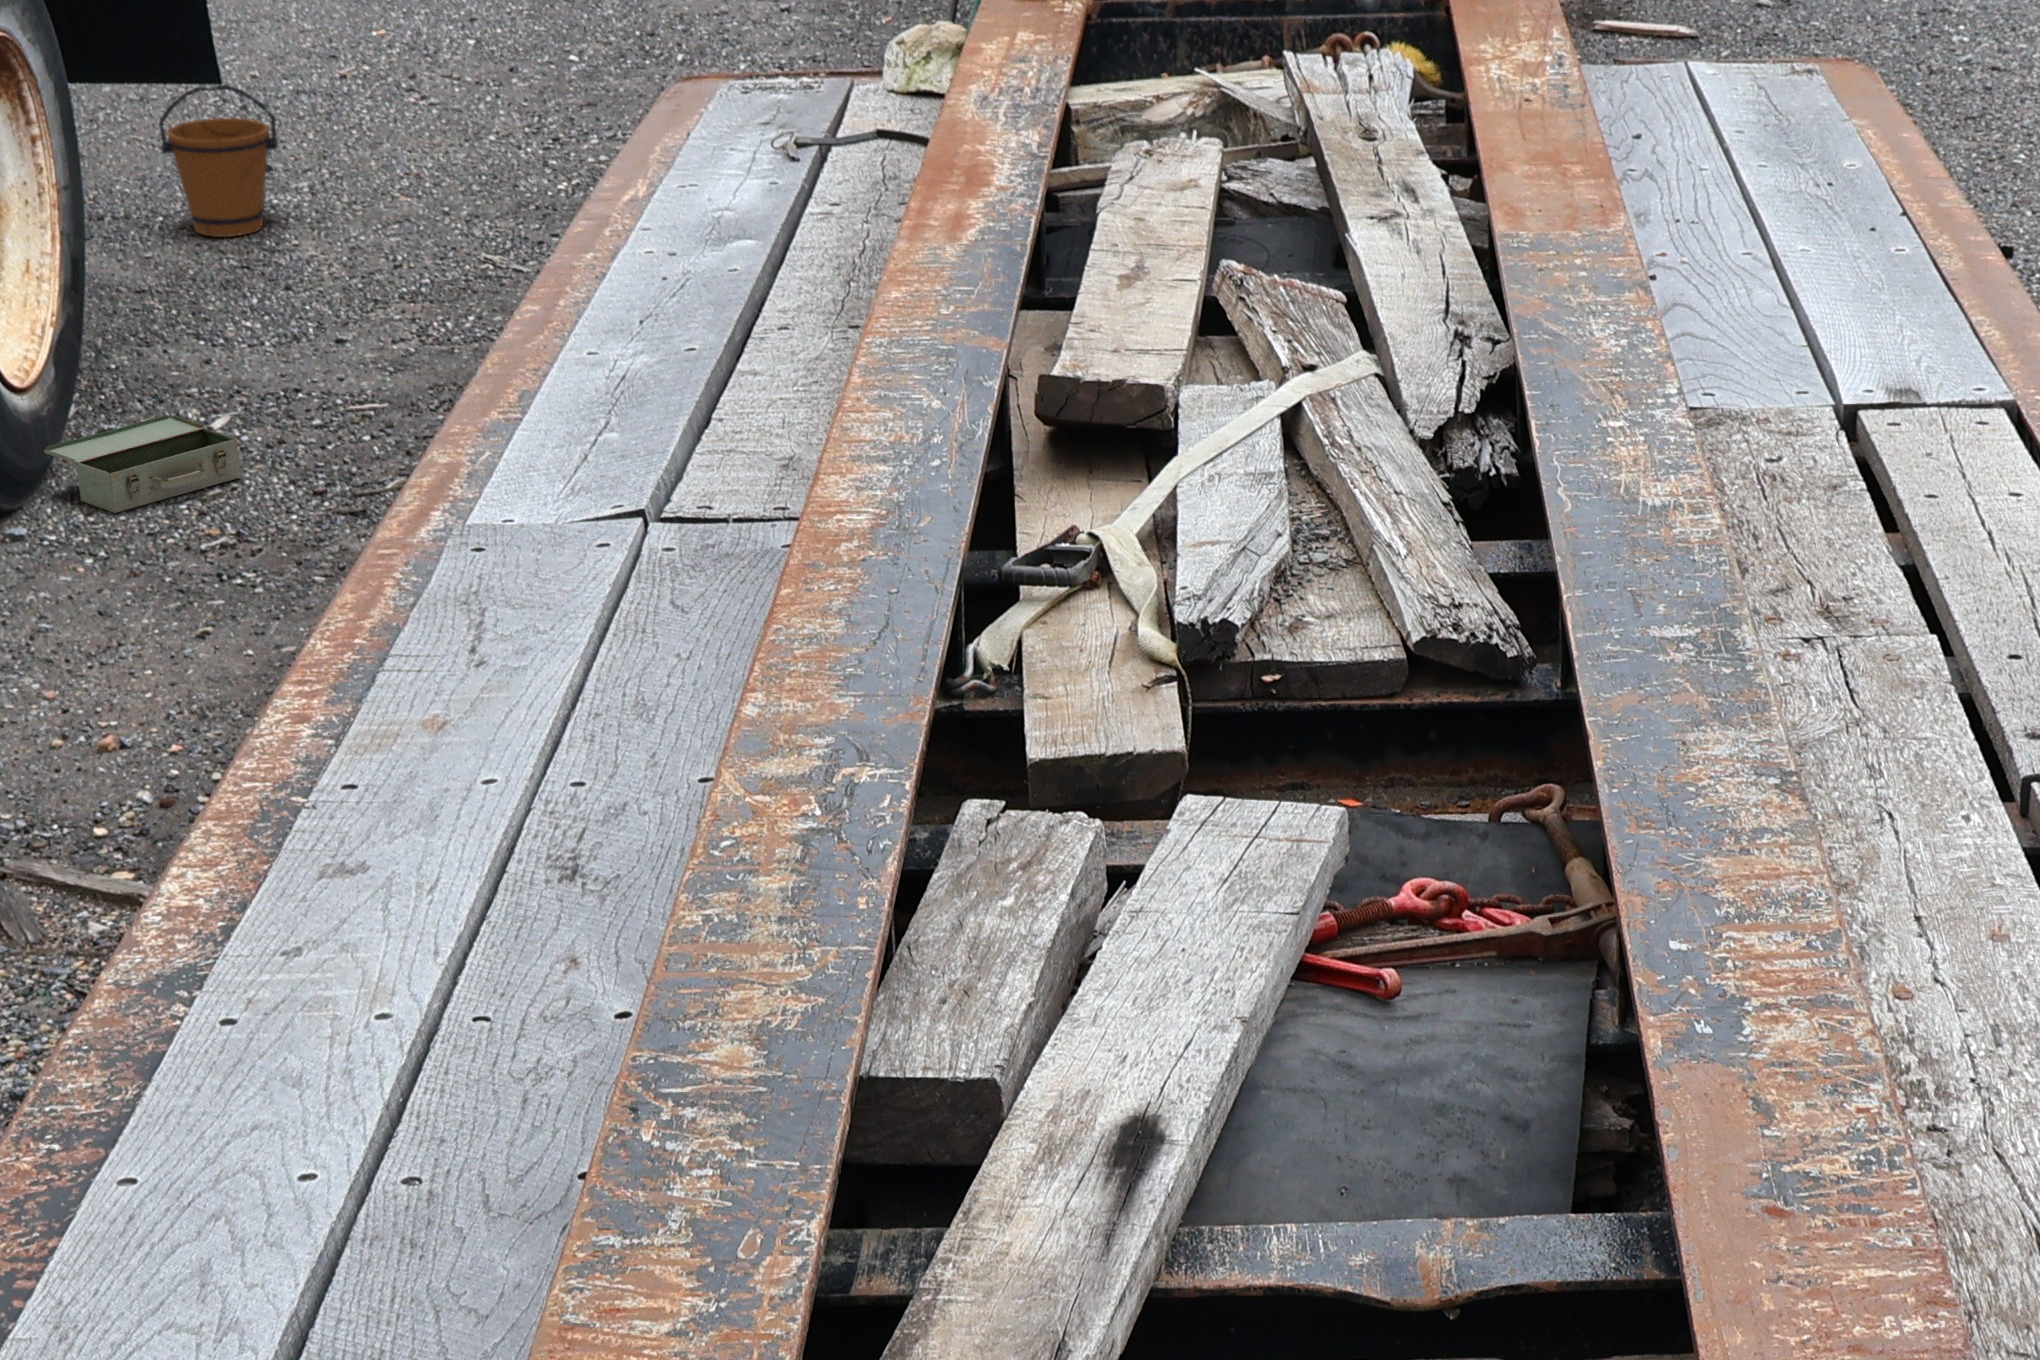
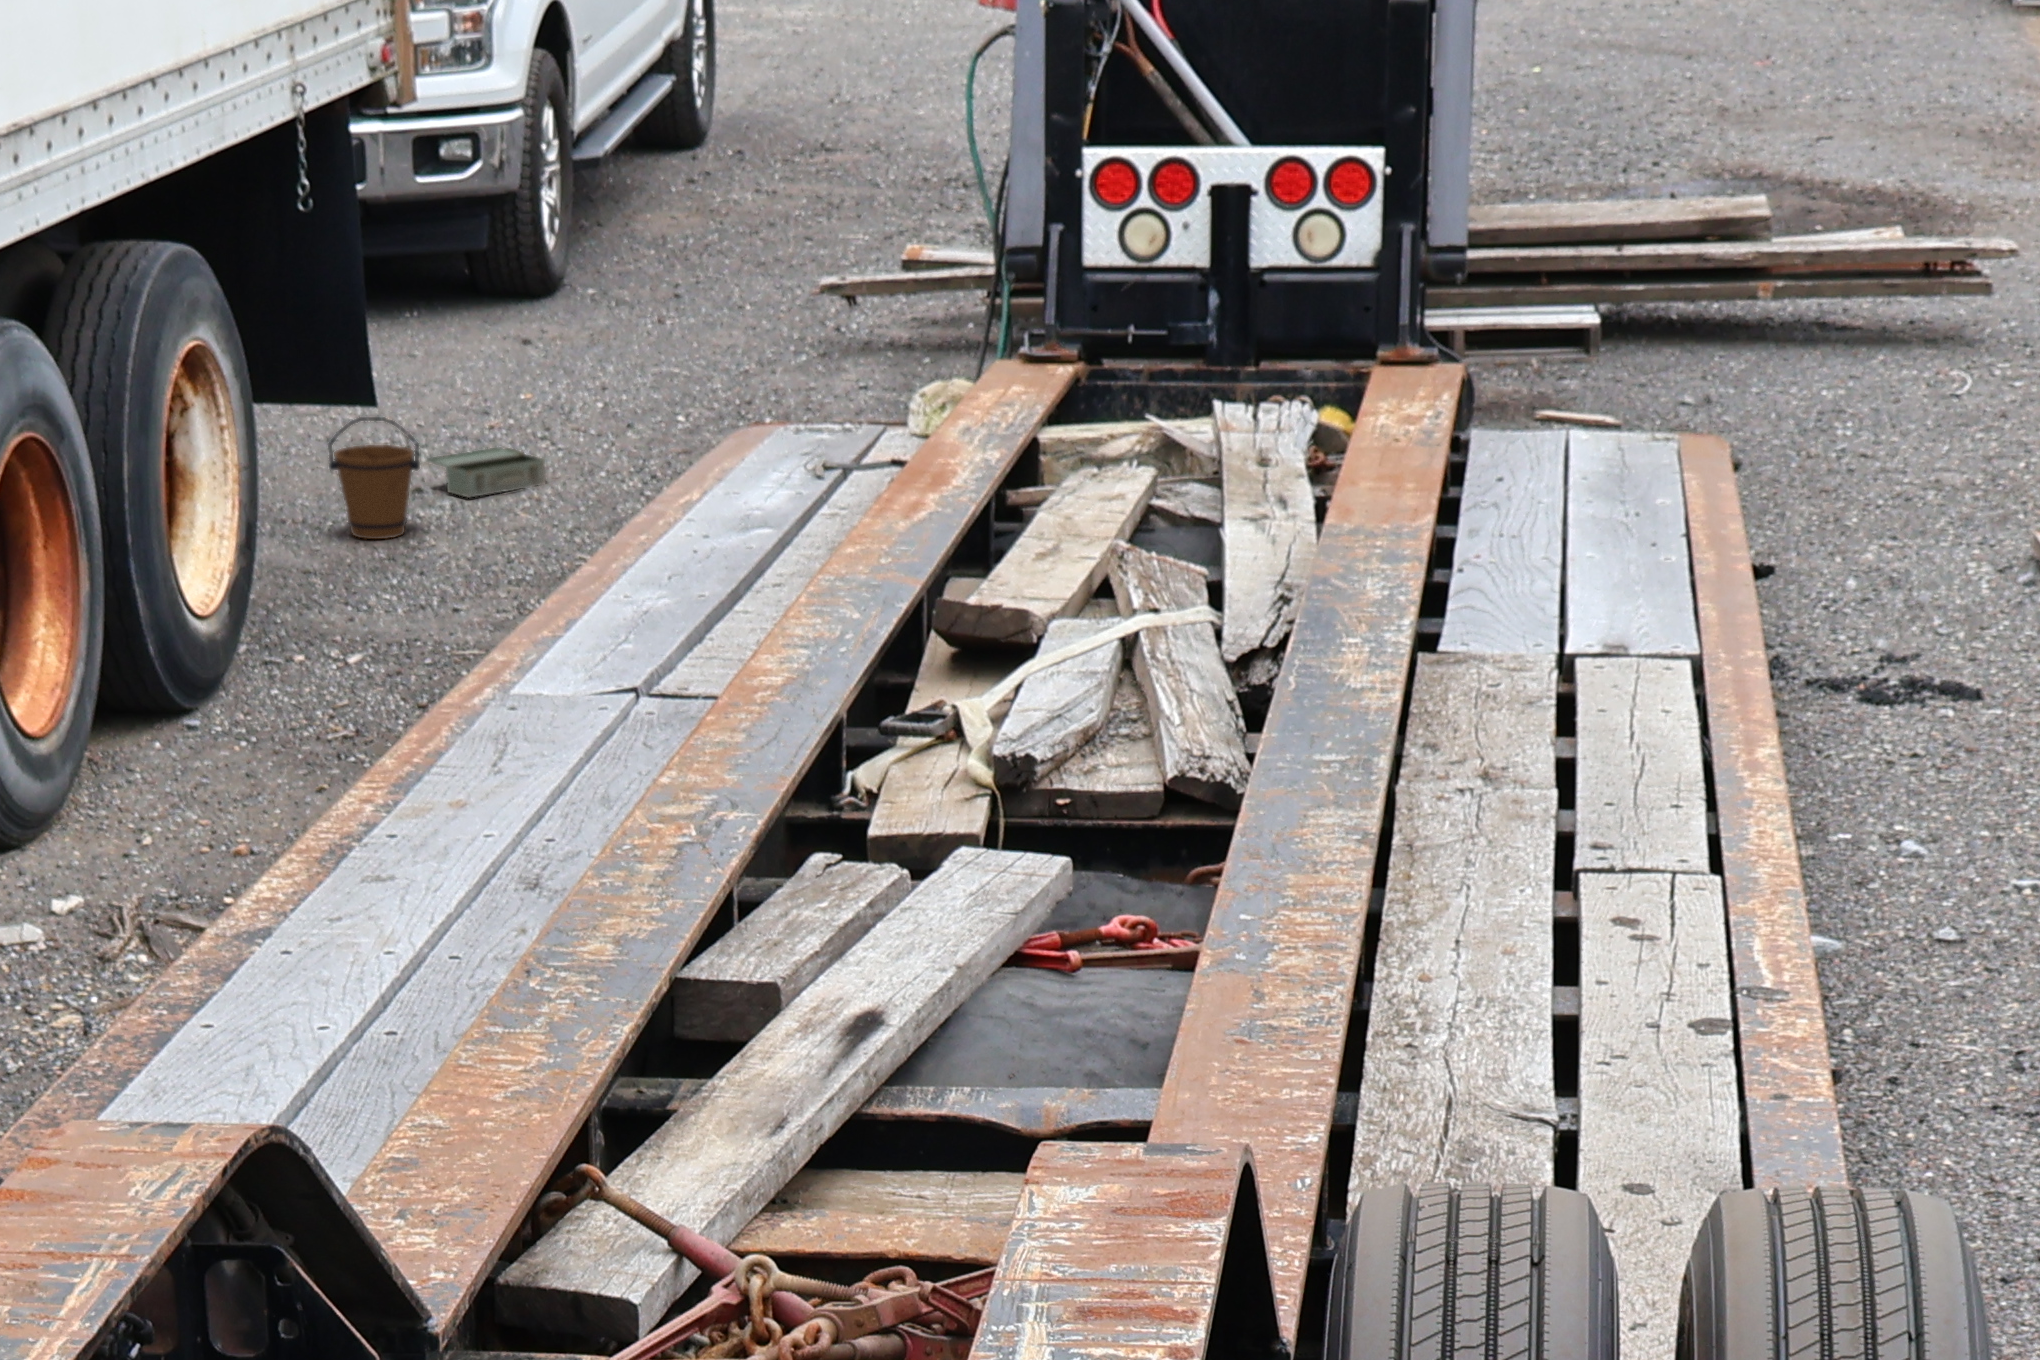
toolbox: present [44,415,241,513] -> present [428,447,546,497]

